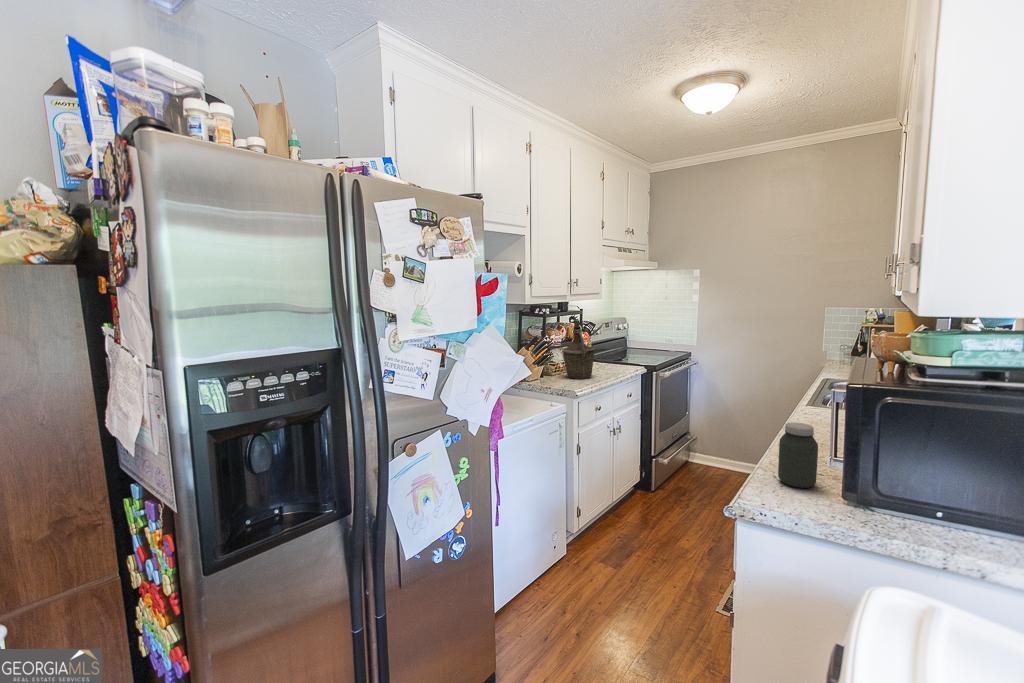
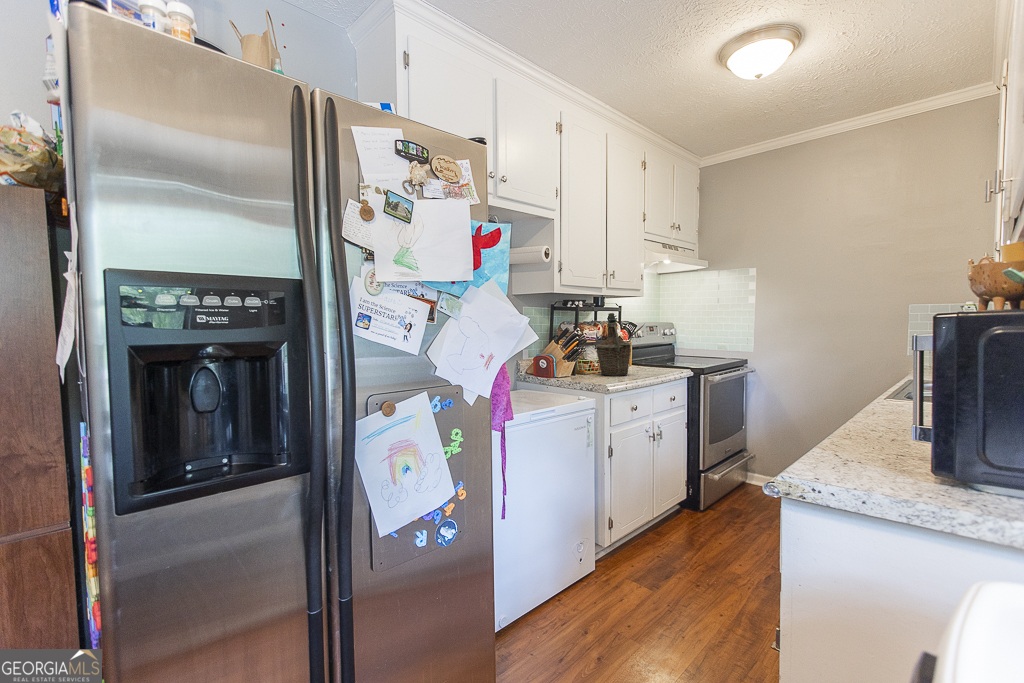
jar: present [778,423,818,488] -> none [838,381,894,465]

